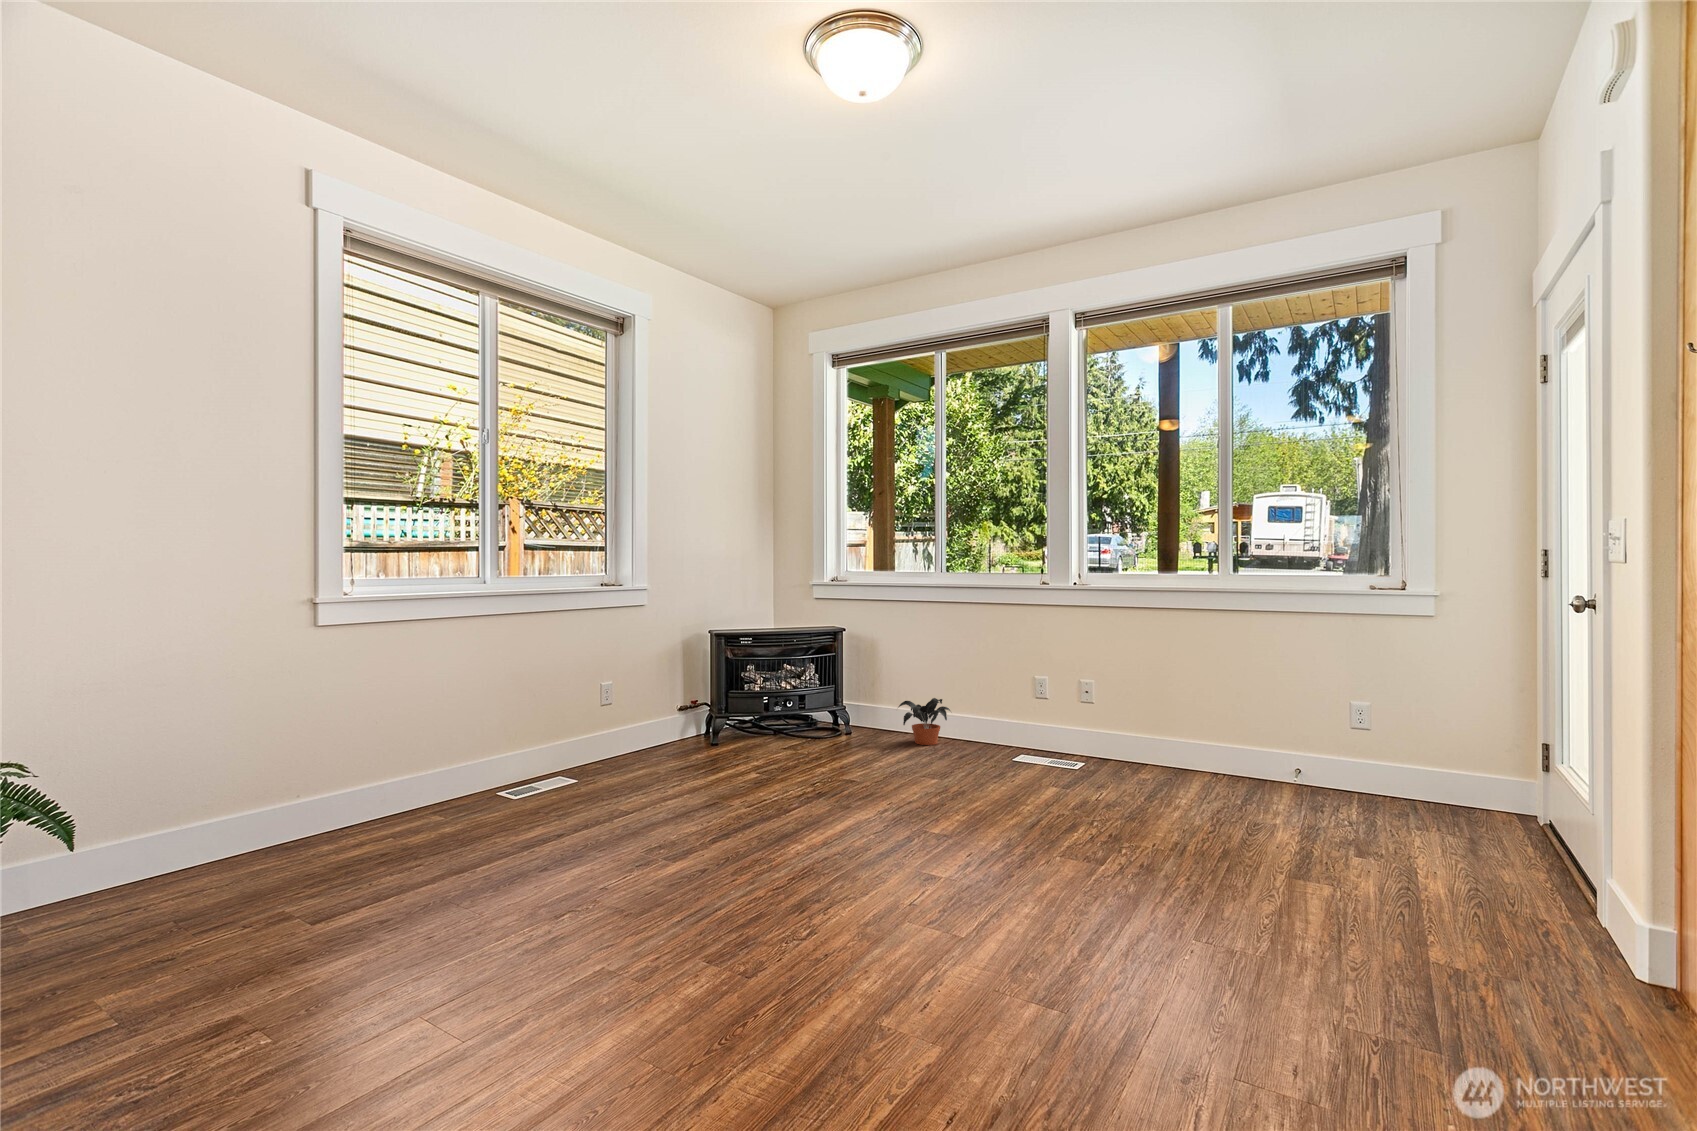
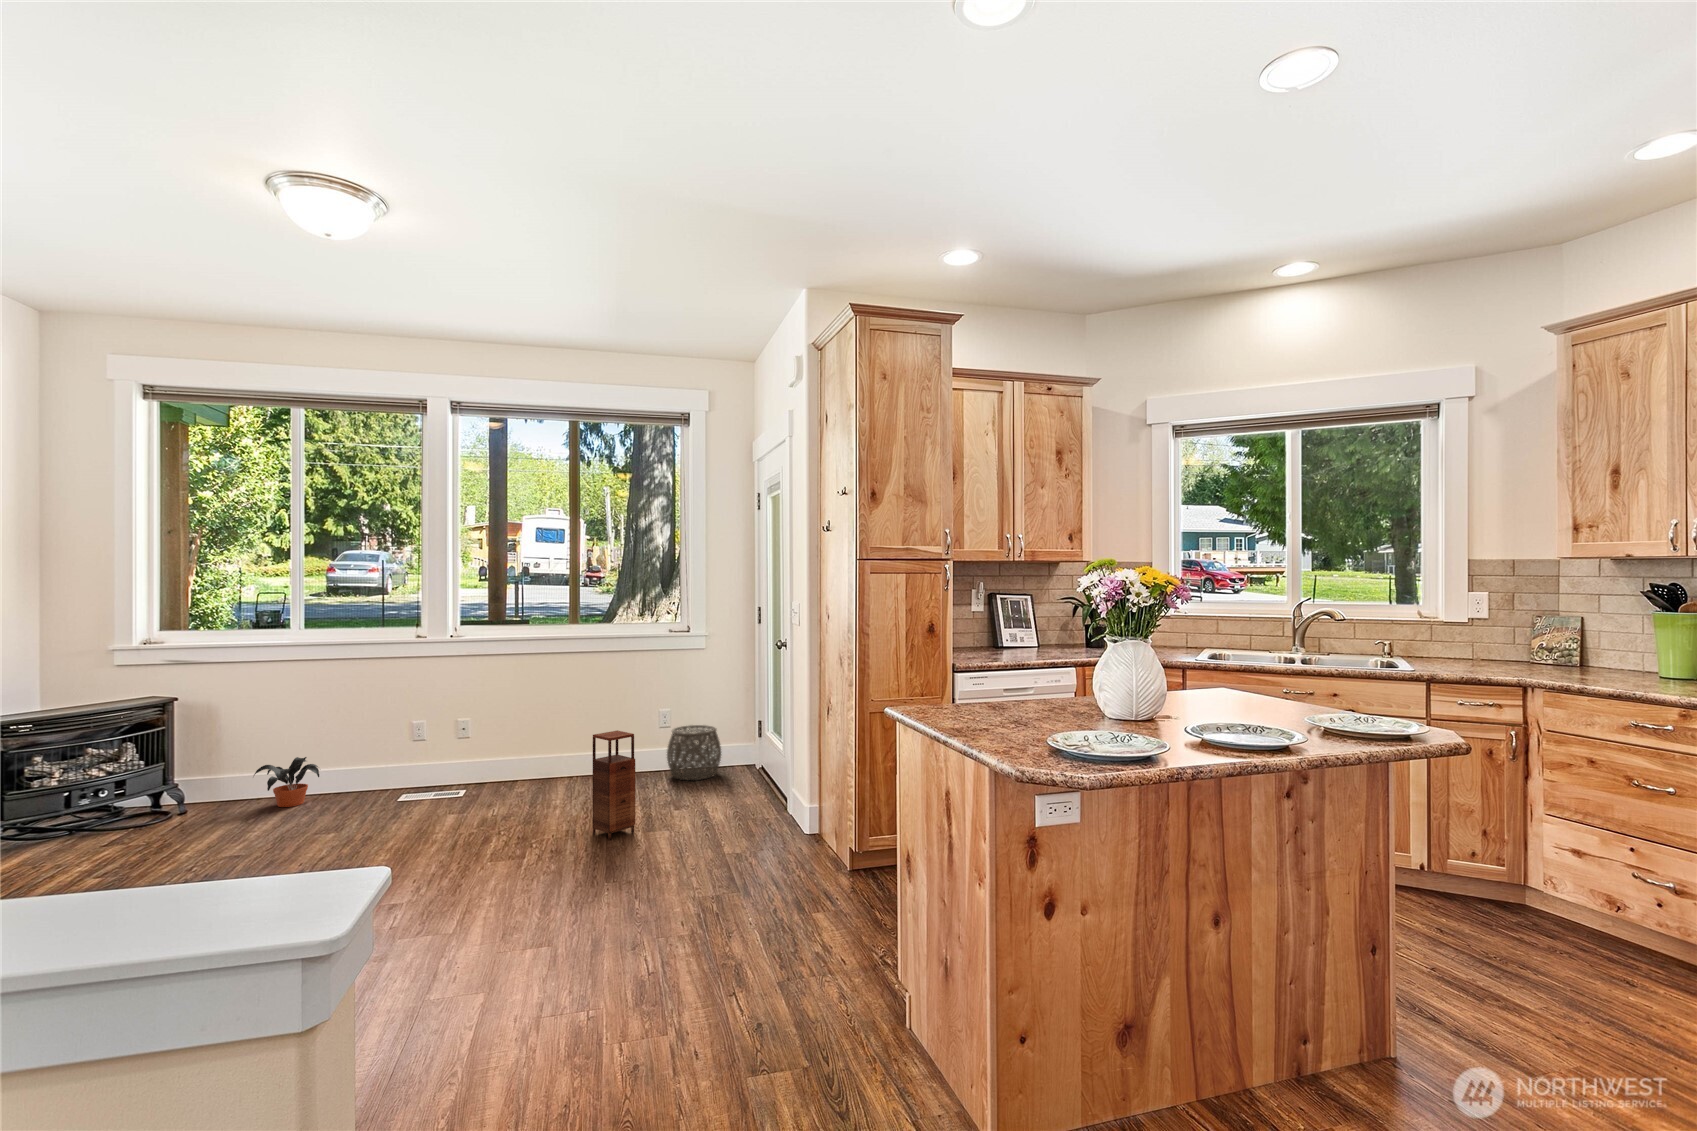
storage cabinet: none [1209,715,1274,872] -> present [593,730,635,840]
woven basket: none [1358,732,1461,820] -> present [667,725,721,780]

